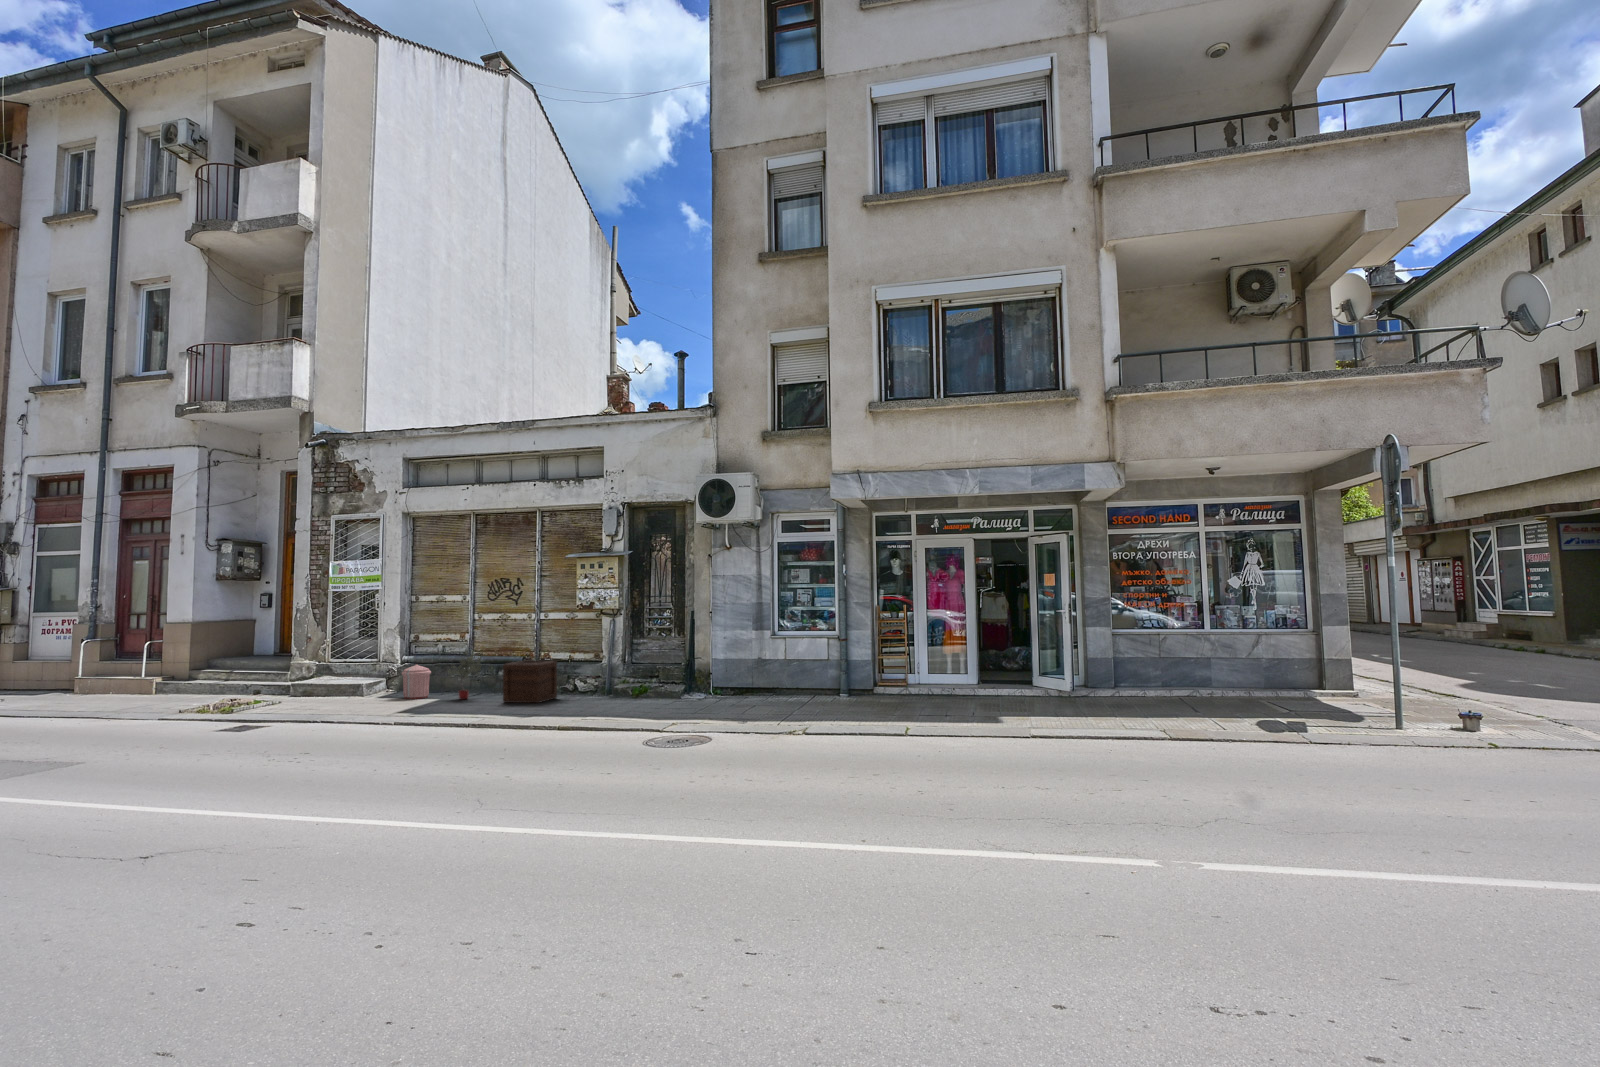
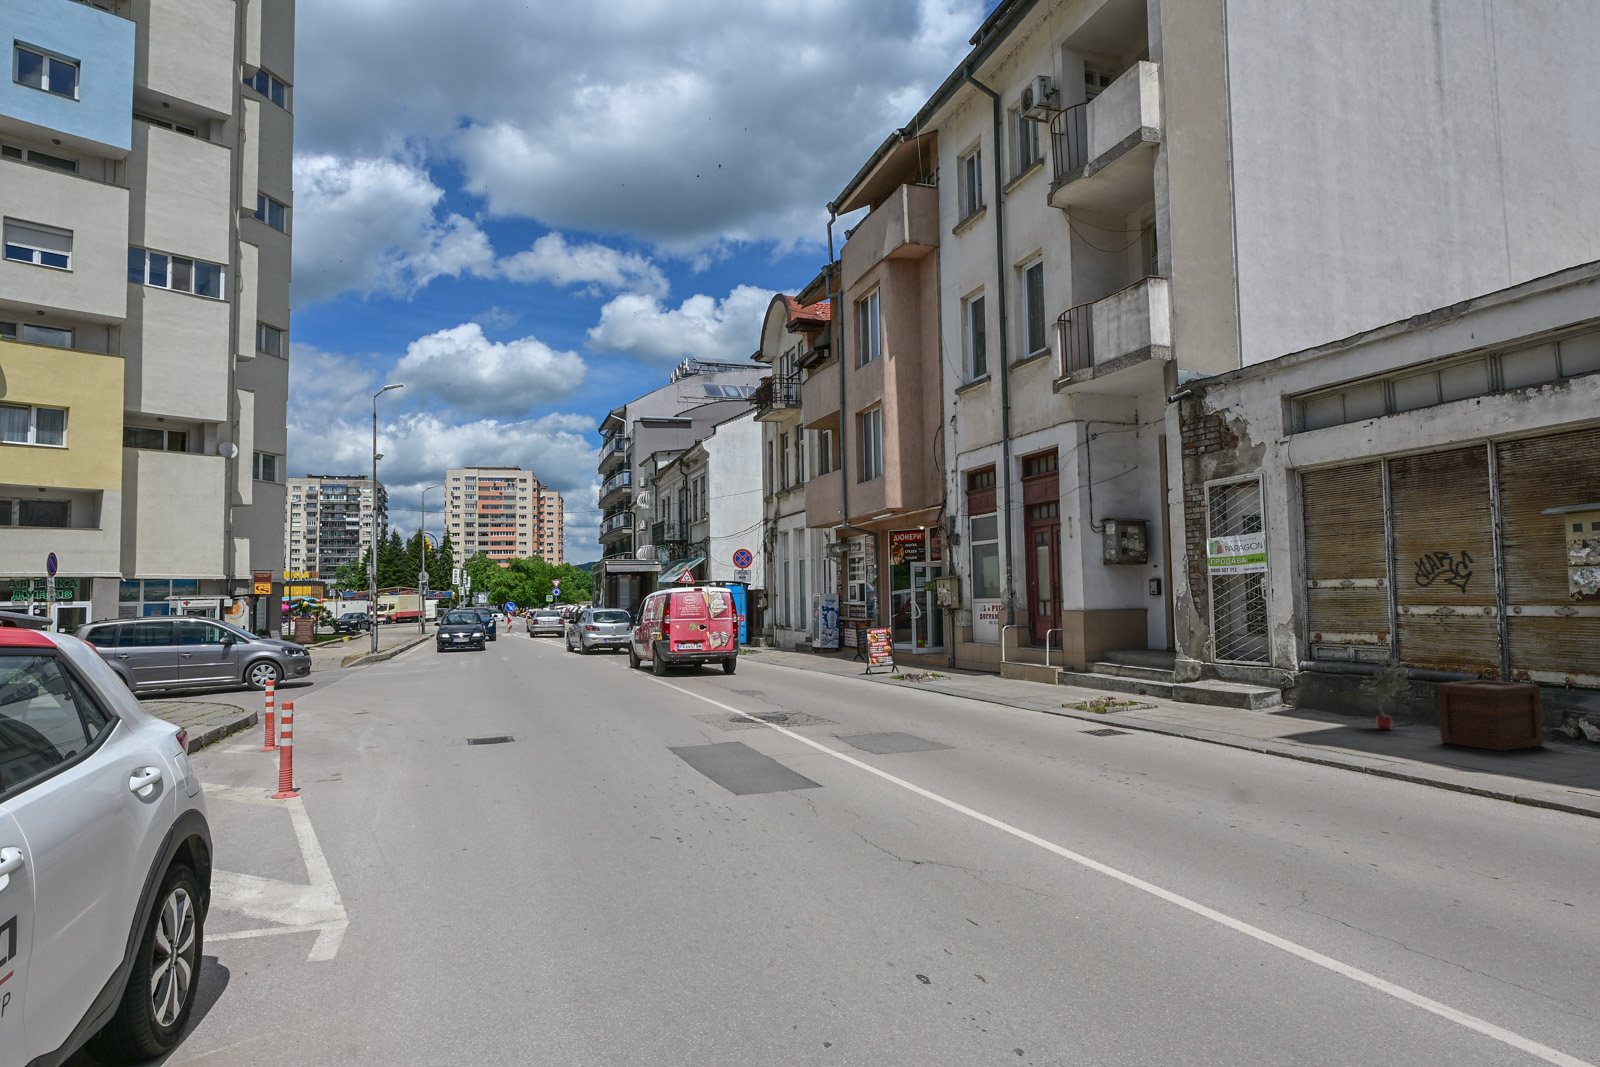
trash can: present [402,664,431,699] -> none [1297,673,1339,721]

